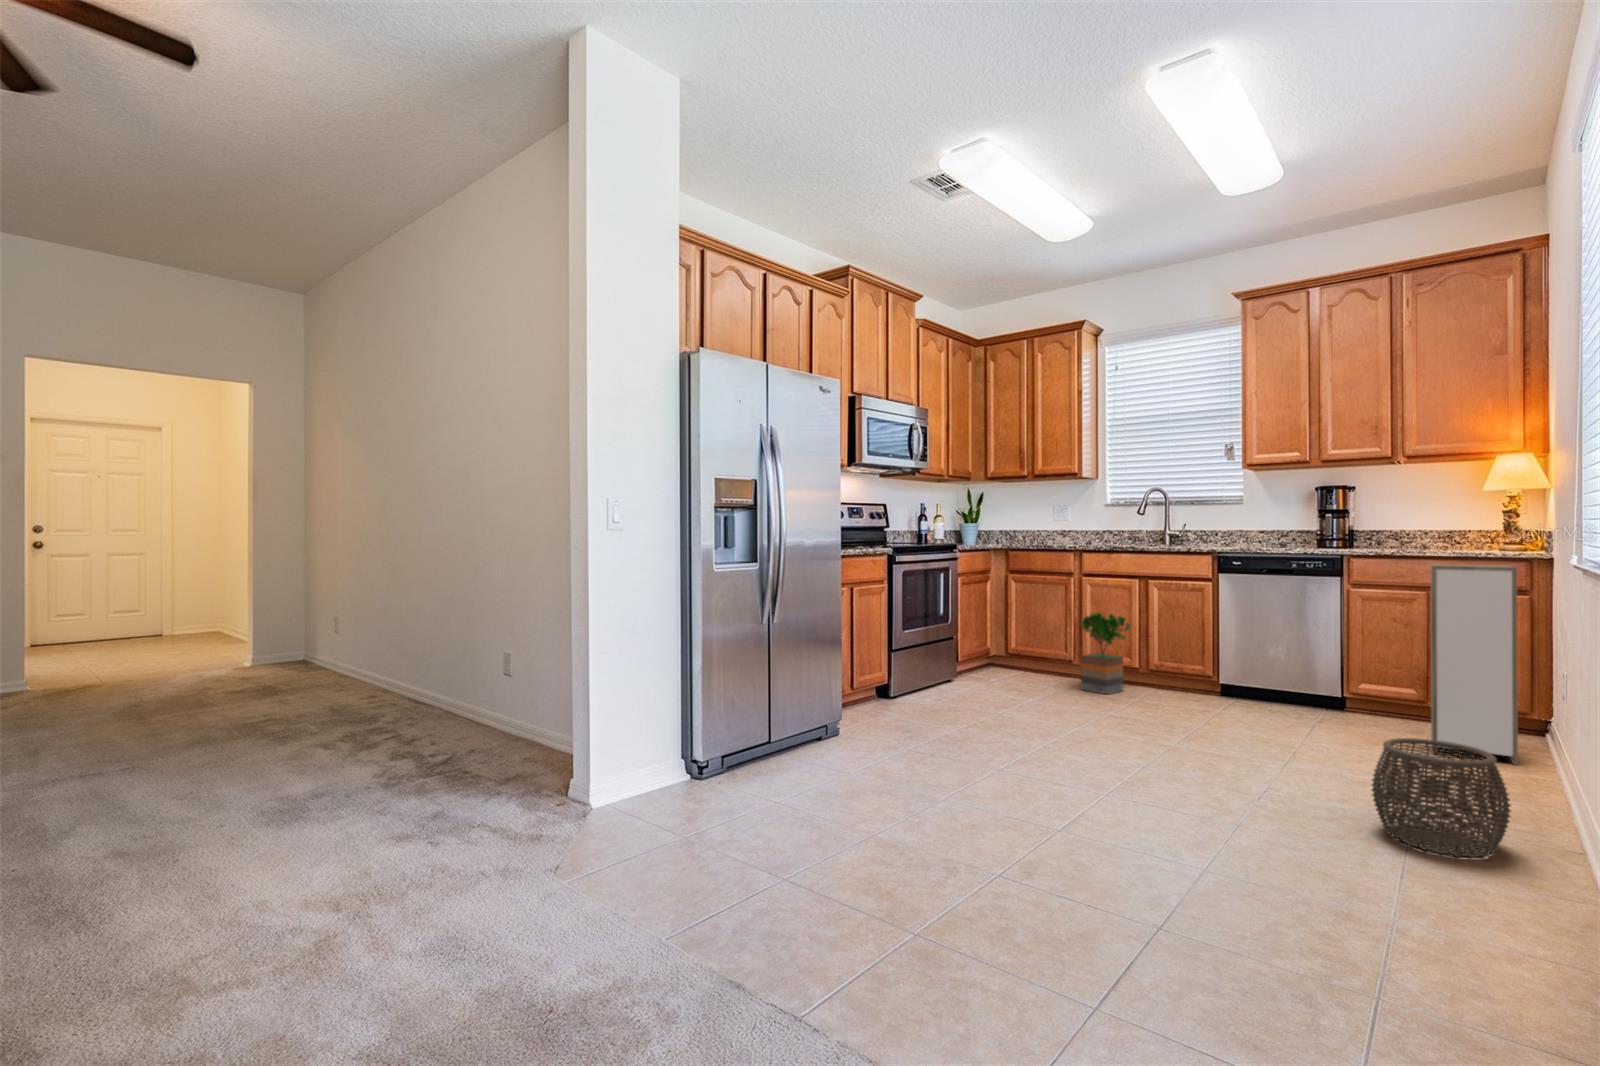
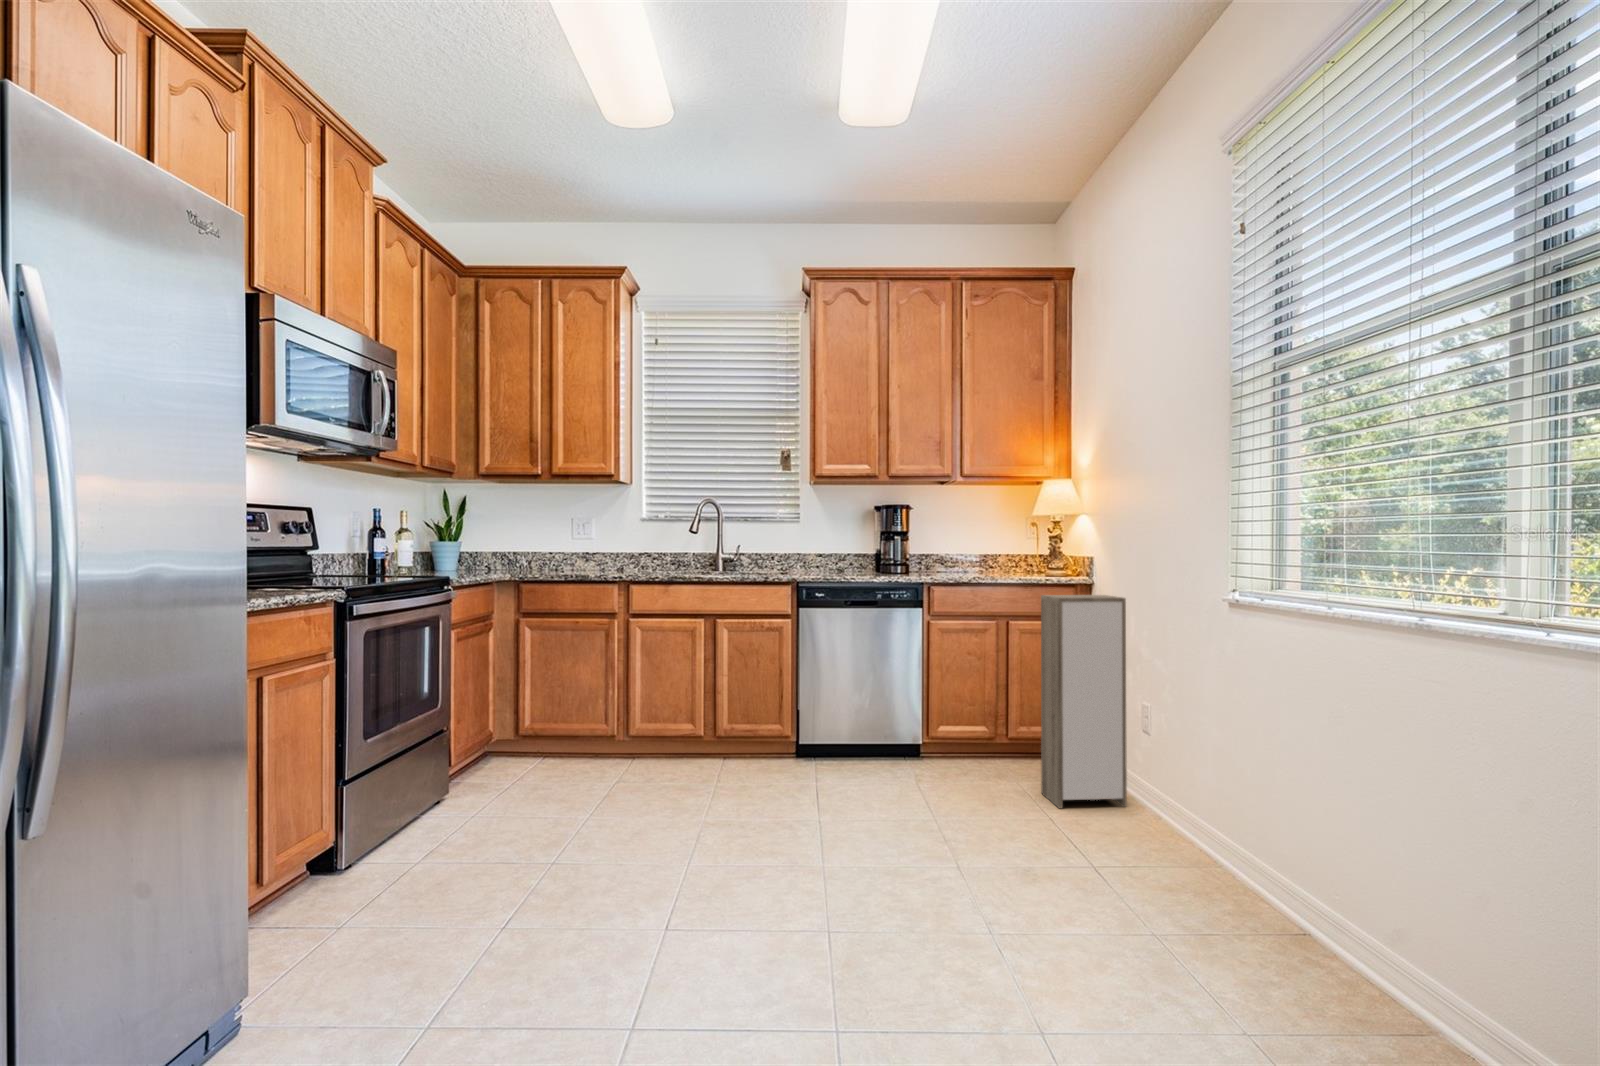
potted tree: present [1081,612,1130,694] -> none [638,667,709,784]
woven basket: present [1372,738,1511,857] -> none [1180,841,1350,1019]

